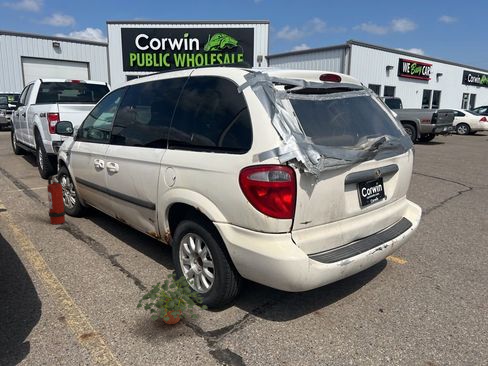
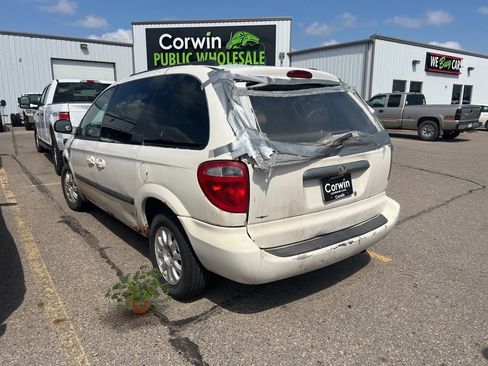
fire extinguisher: present [47,175,65,224] -> none [51,170,69,217]

